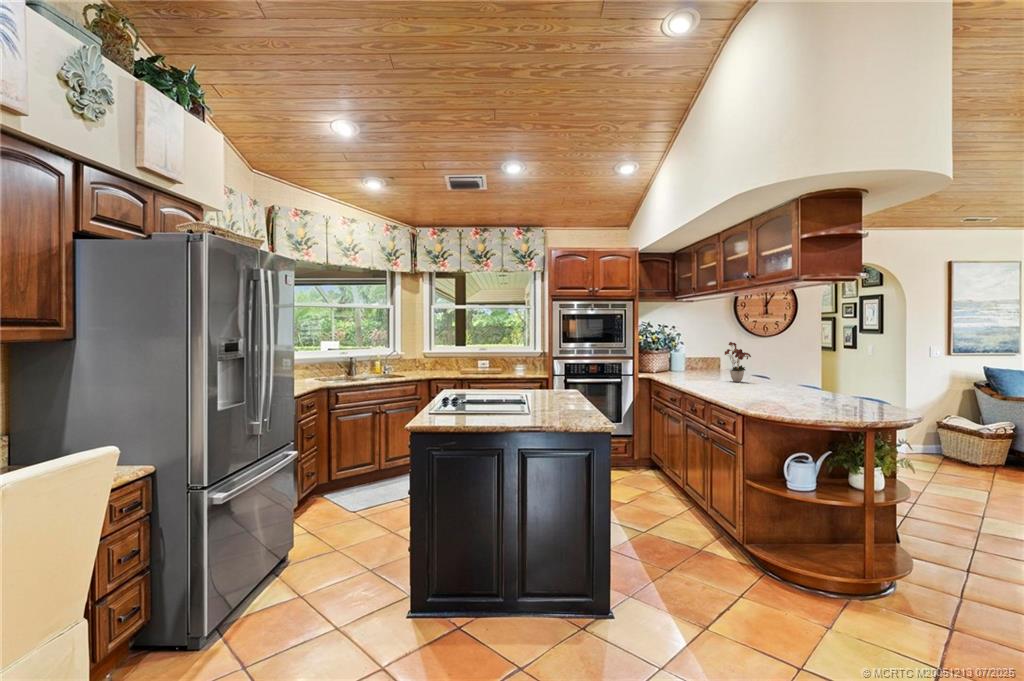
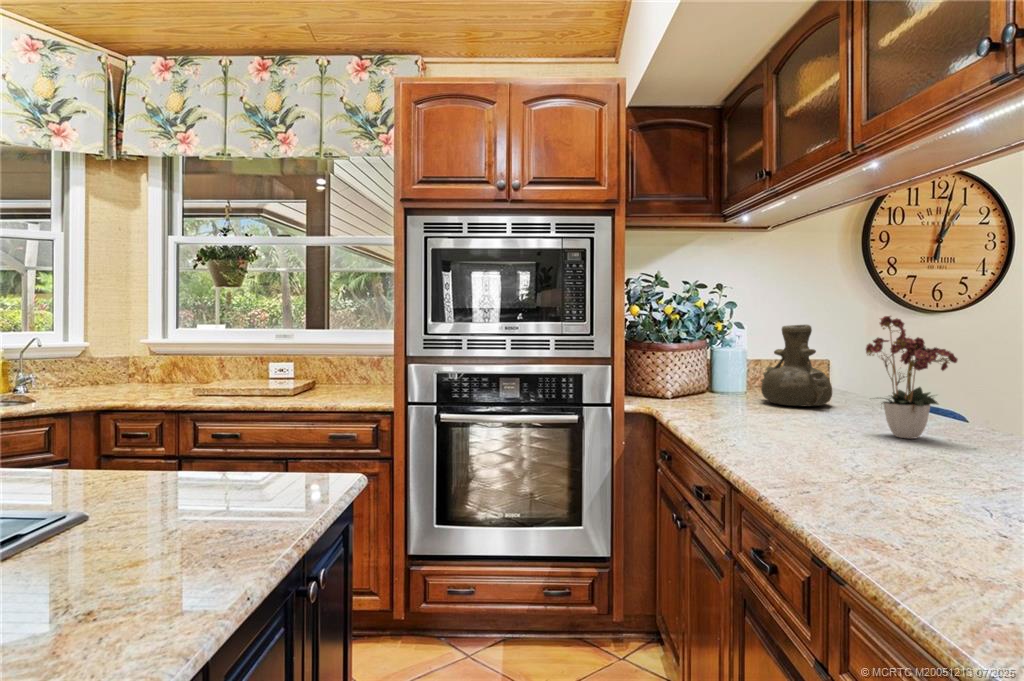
vase: none [691,343,718,375] -> present [761,325,832,406]

